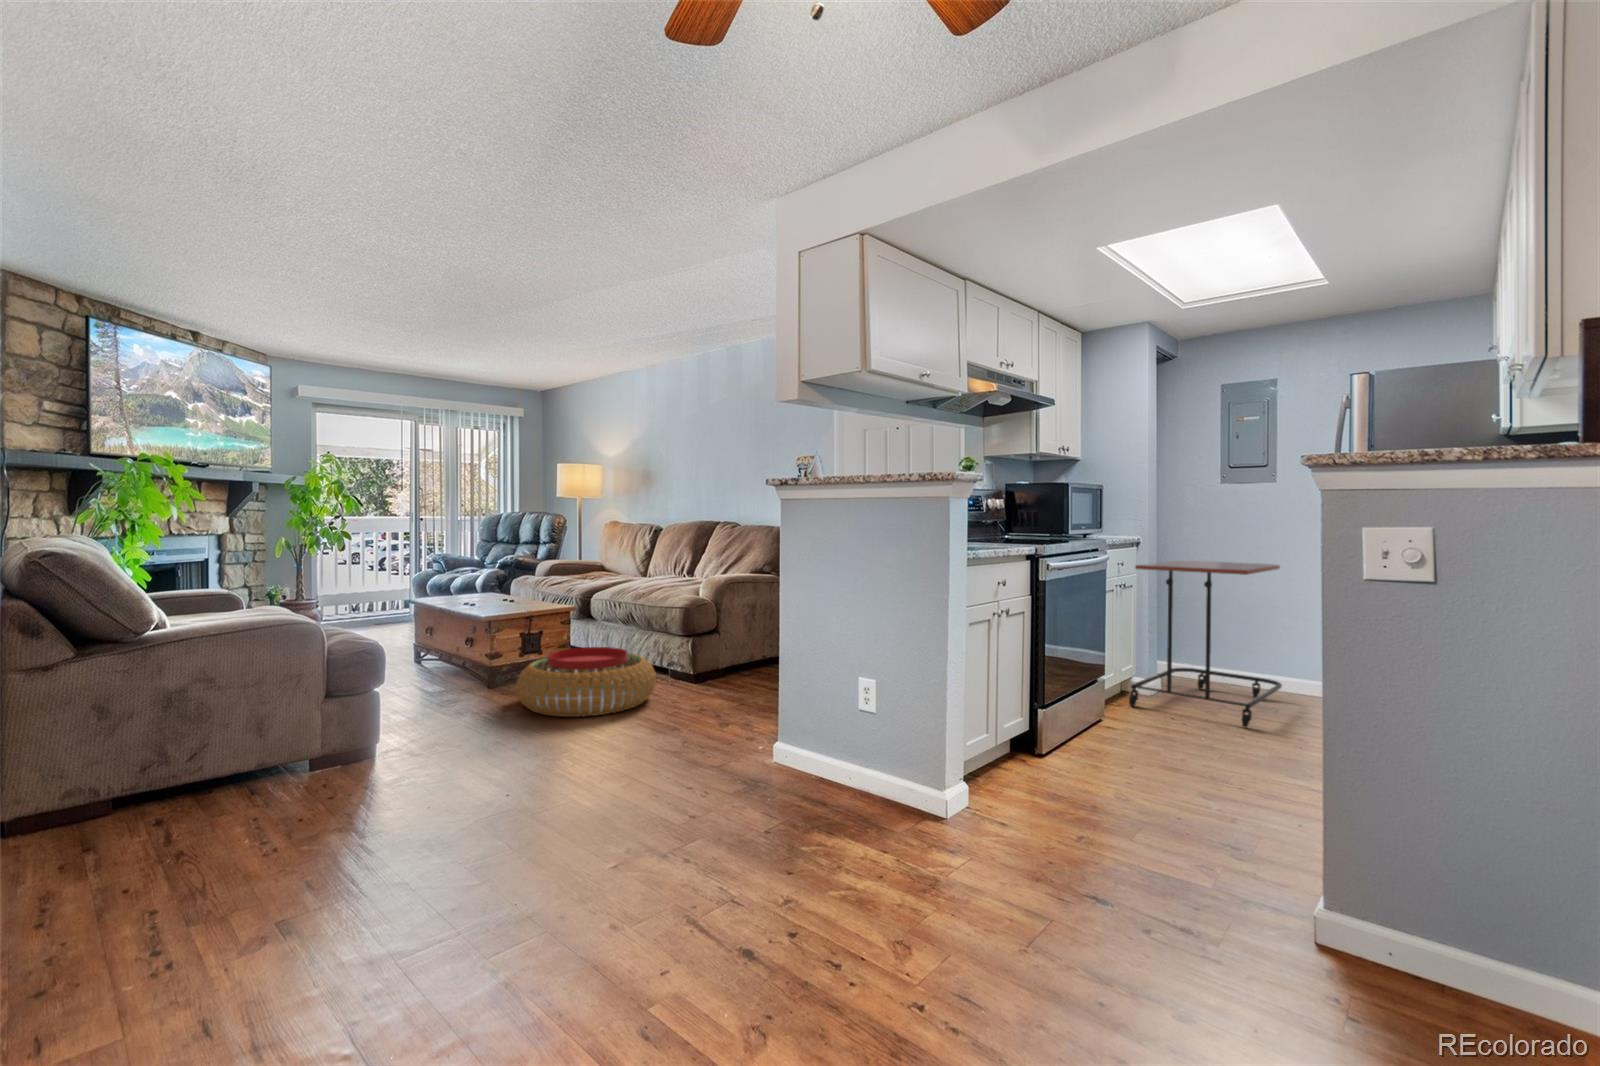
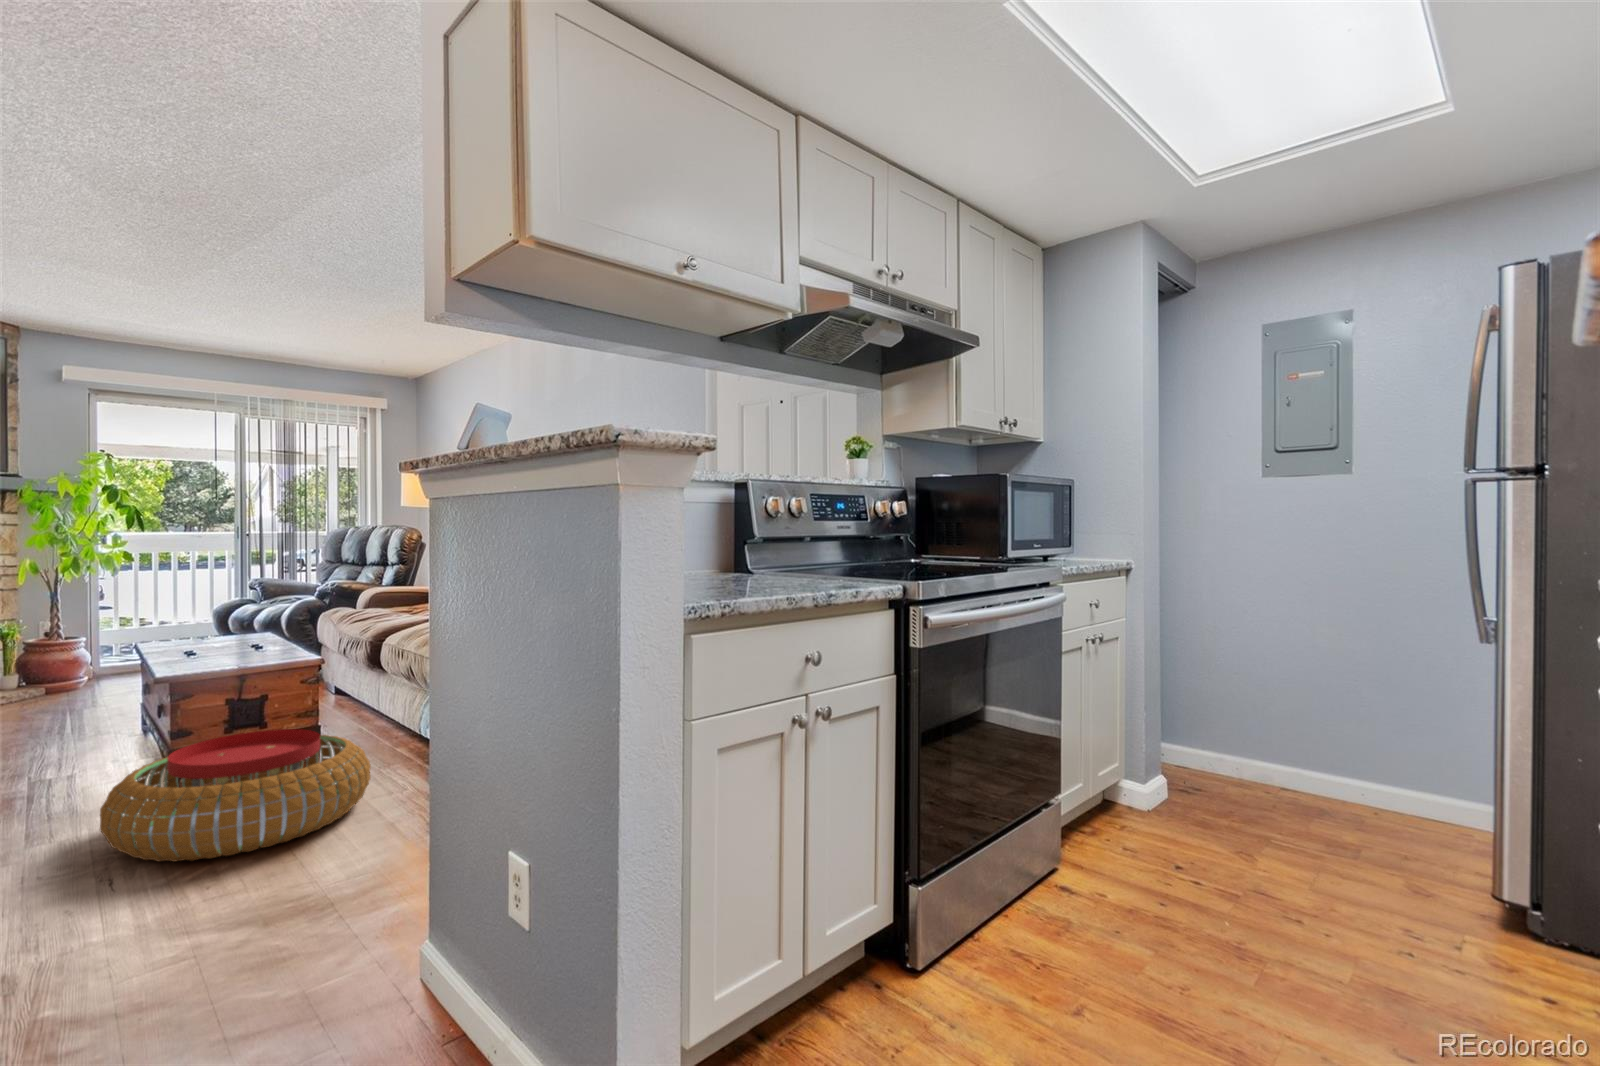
side table: present [1129,561,1282,727] -> none [1112,594,1368,902]

